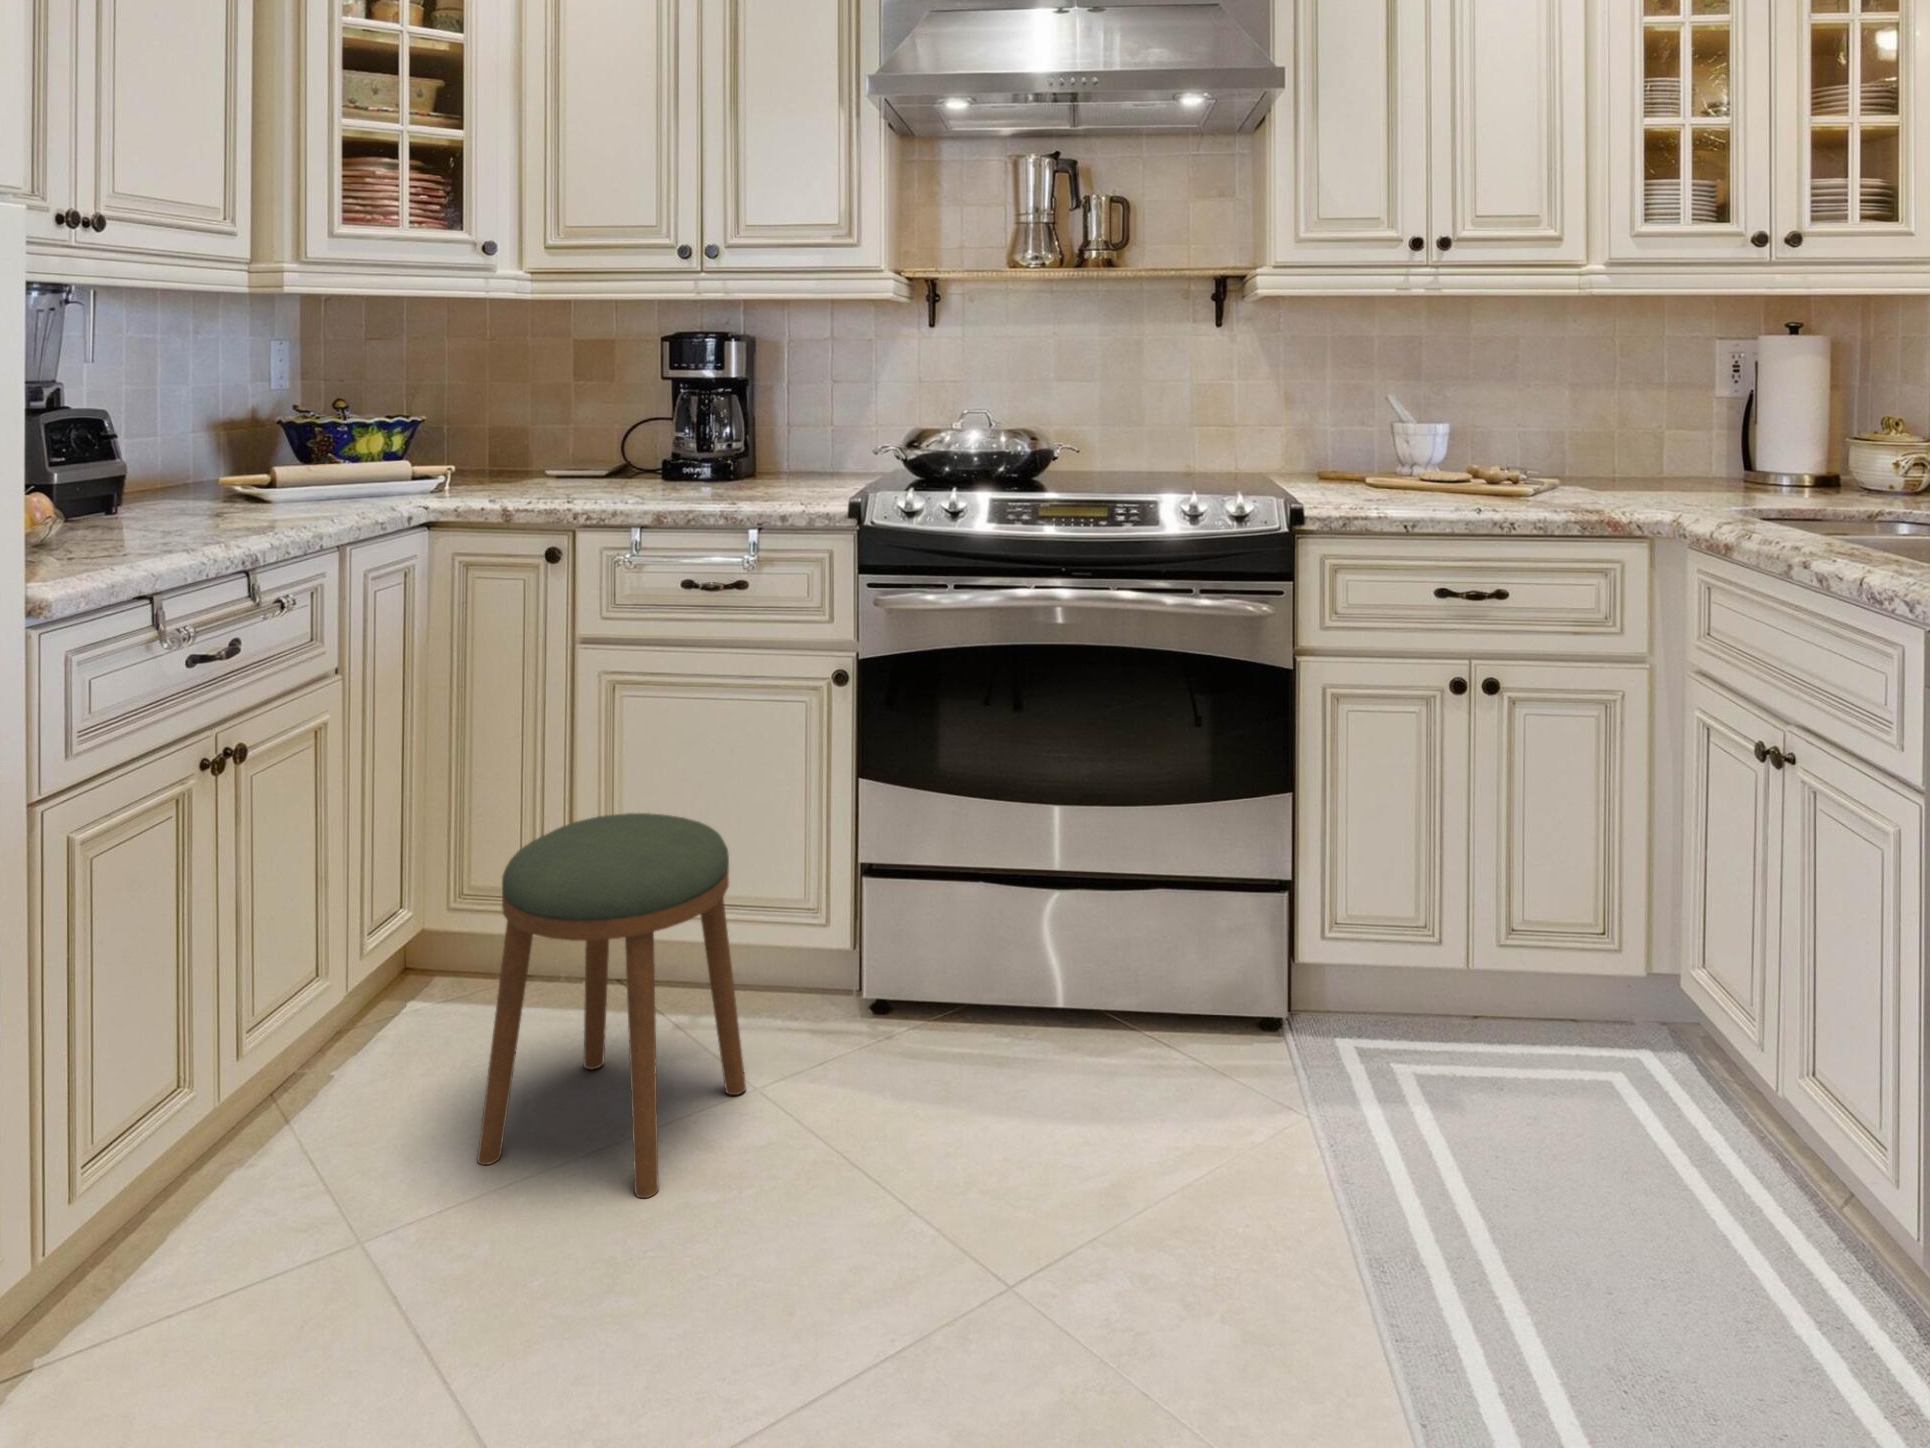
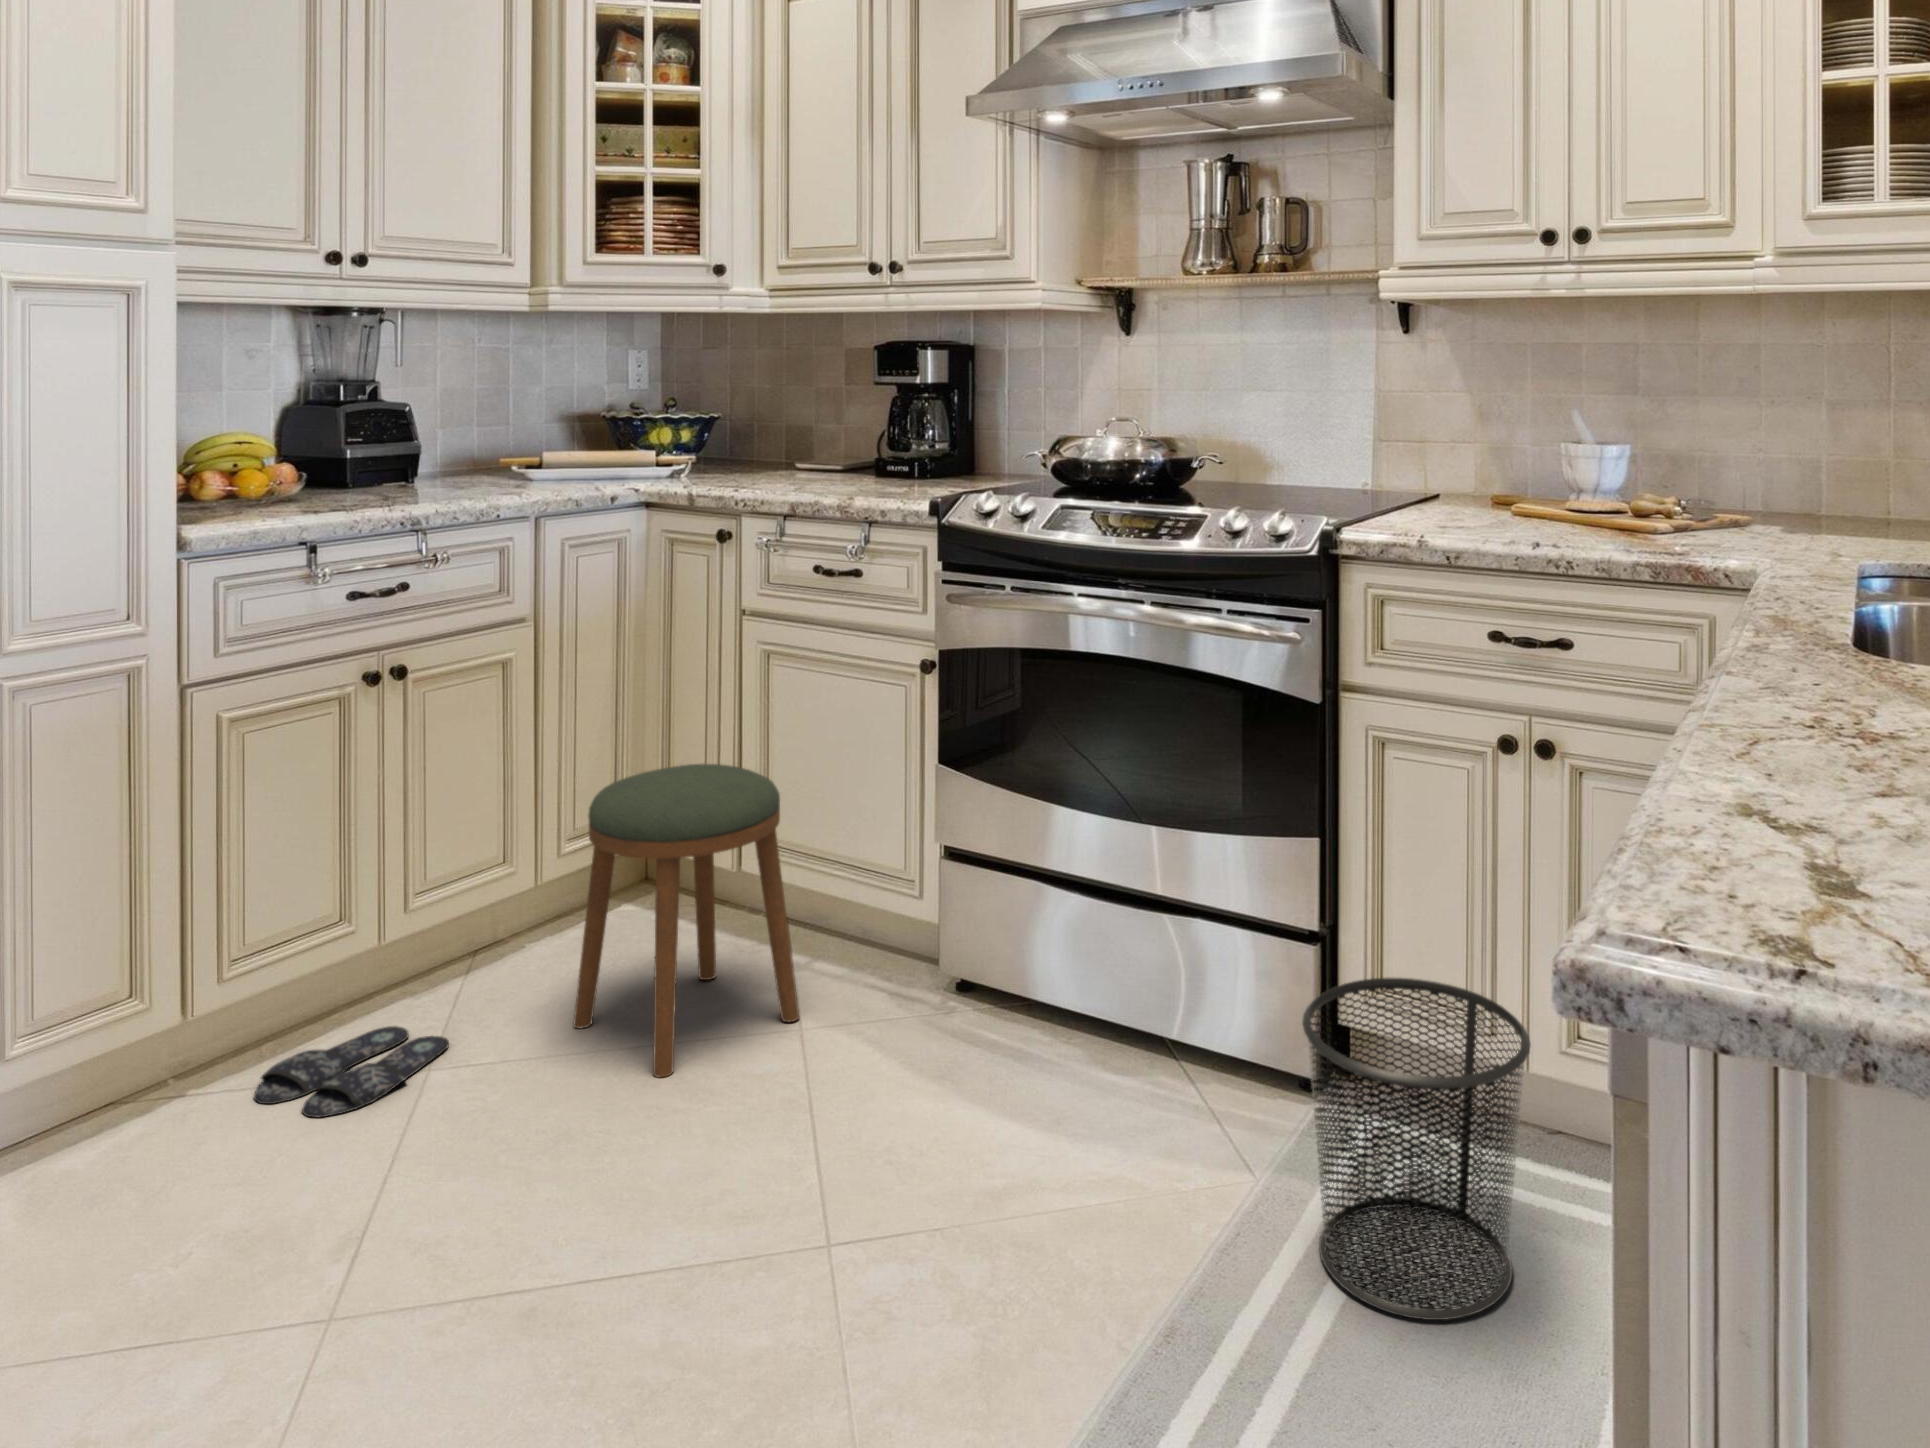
waste bin: none [1414,914,1636,1231] -> present [1302,977,1531,1320]
slippers: none [78,1223,331,1392] -> present [254,1026,449,1118]

